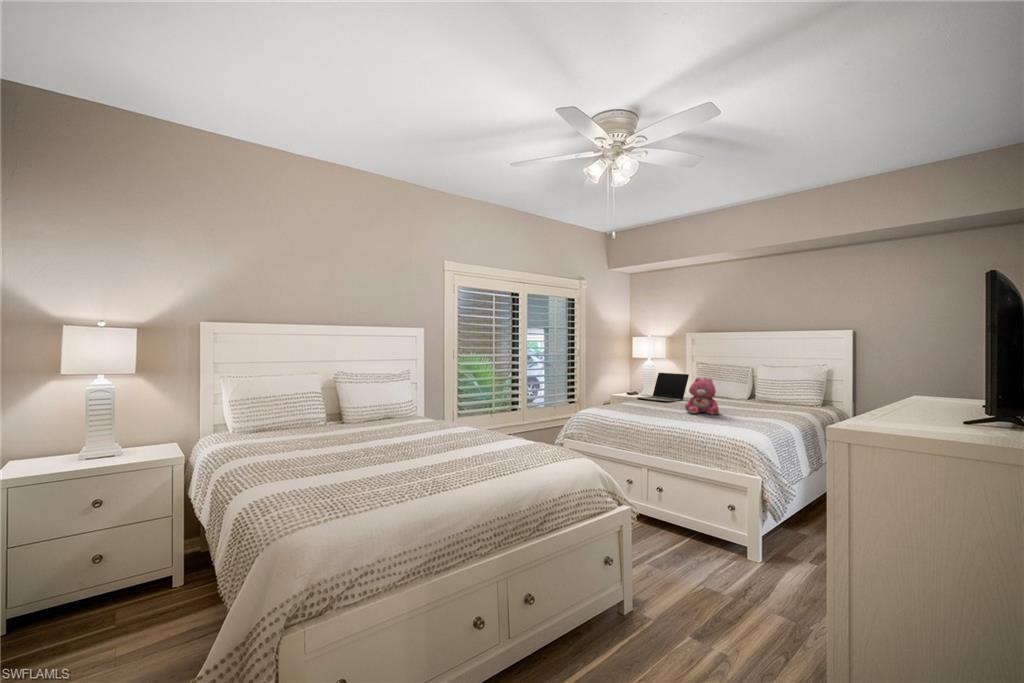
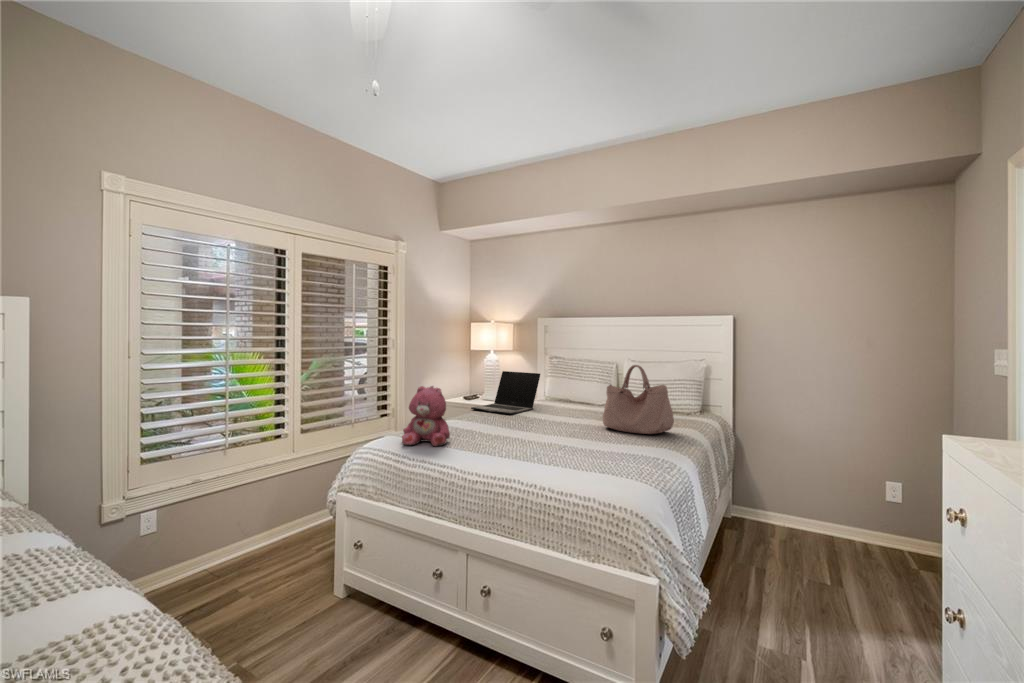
handbag: none [737,367,790,414] -> present [603,365,674,434]
teddy bear: present [685,378,719,415] -> present [402,386,450,446]

